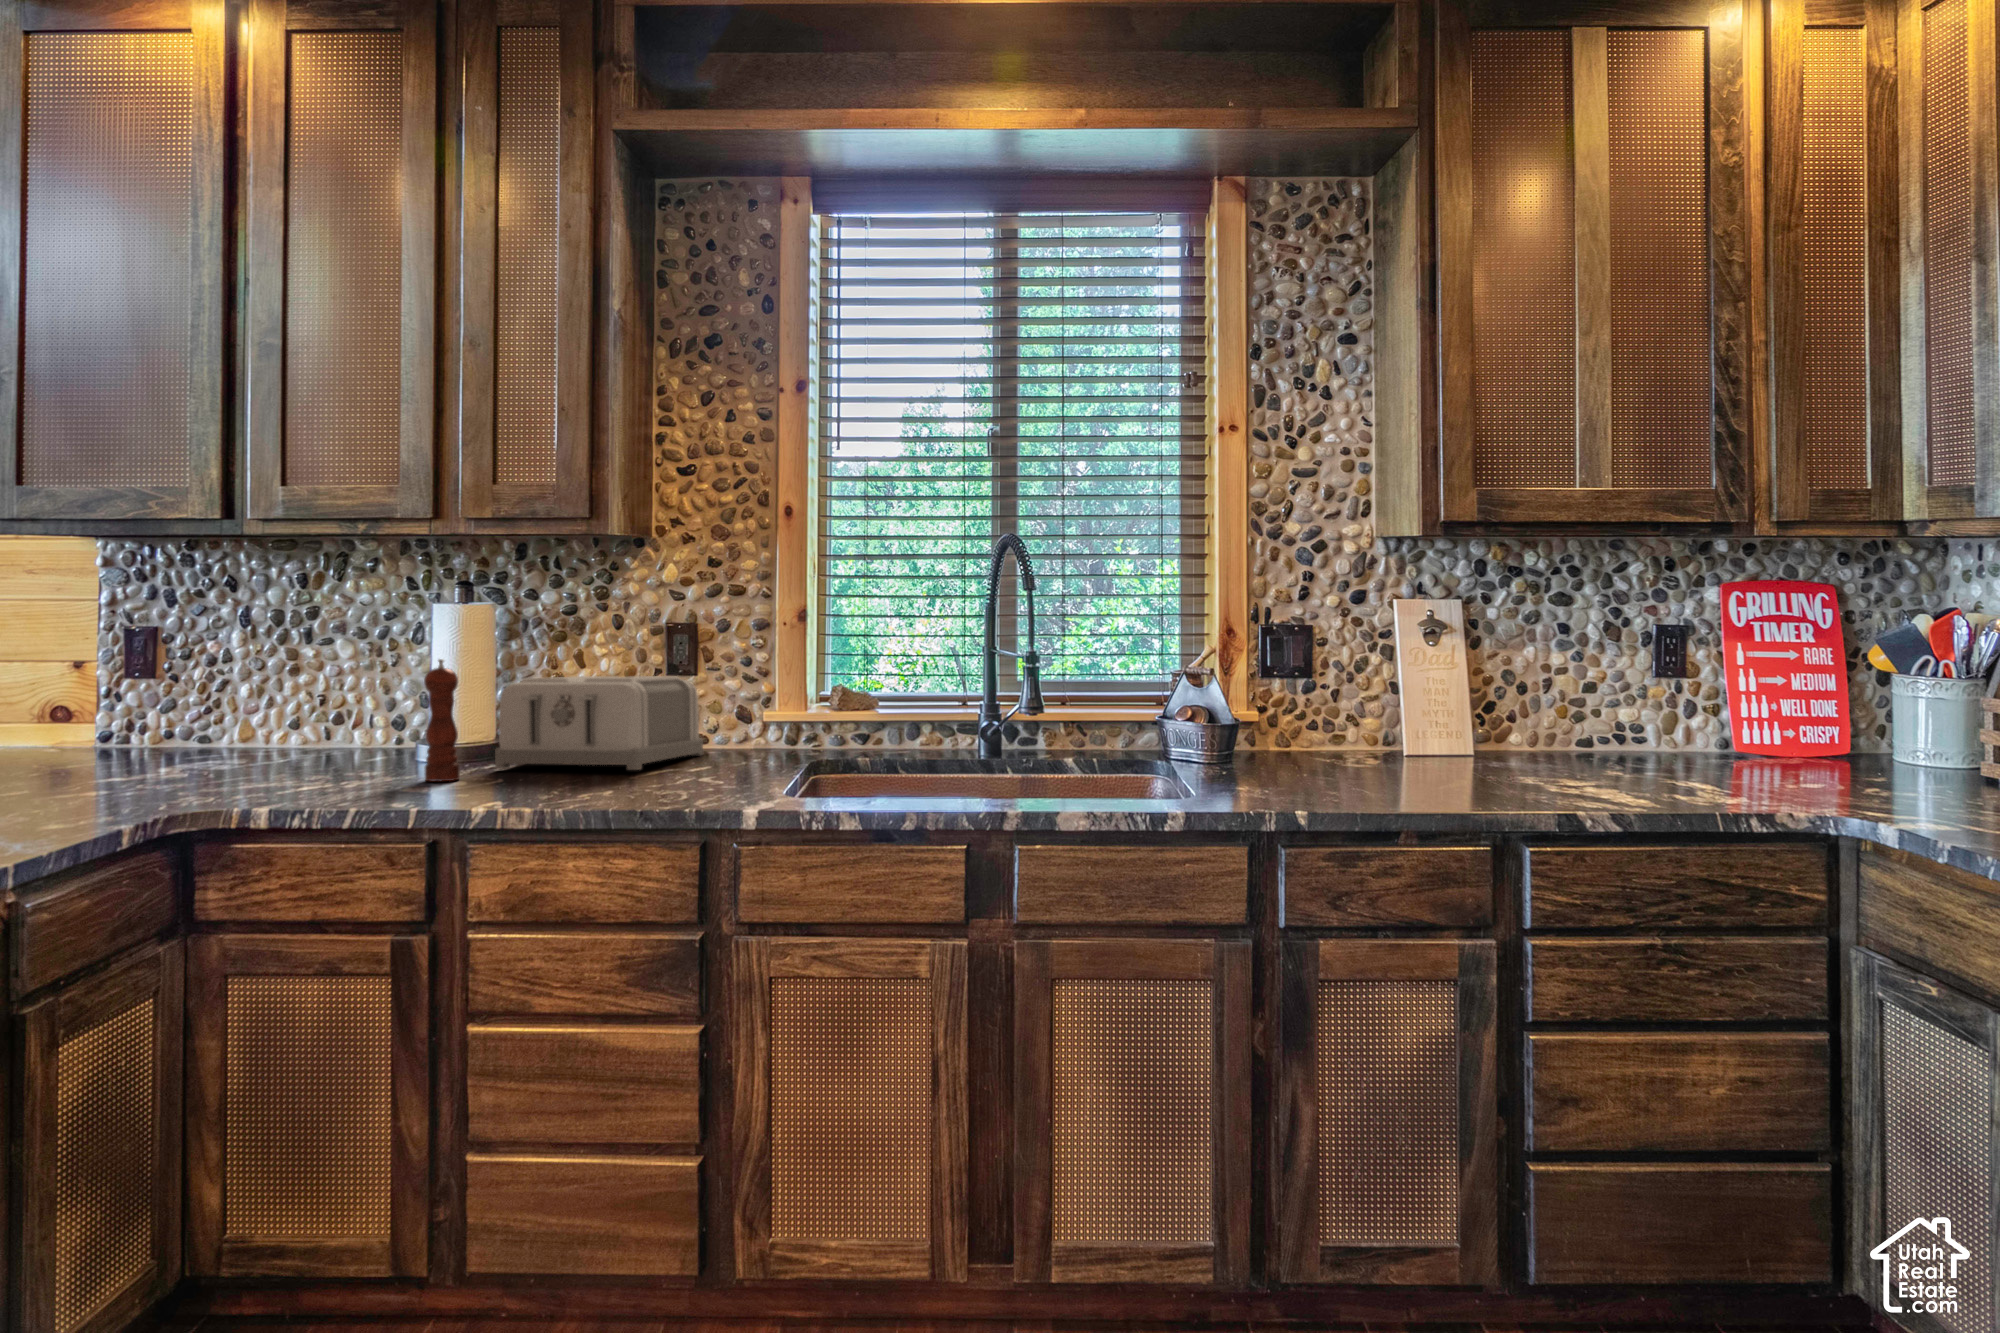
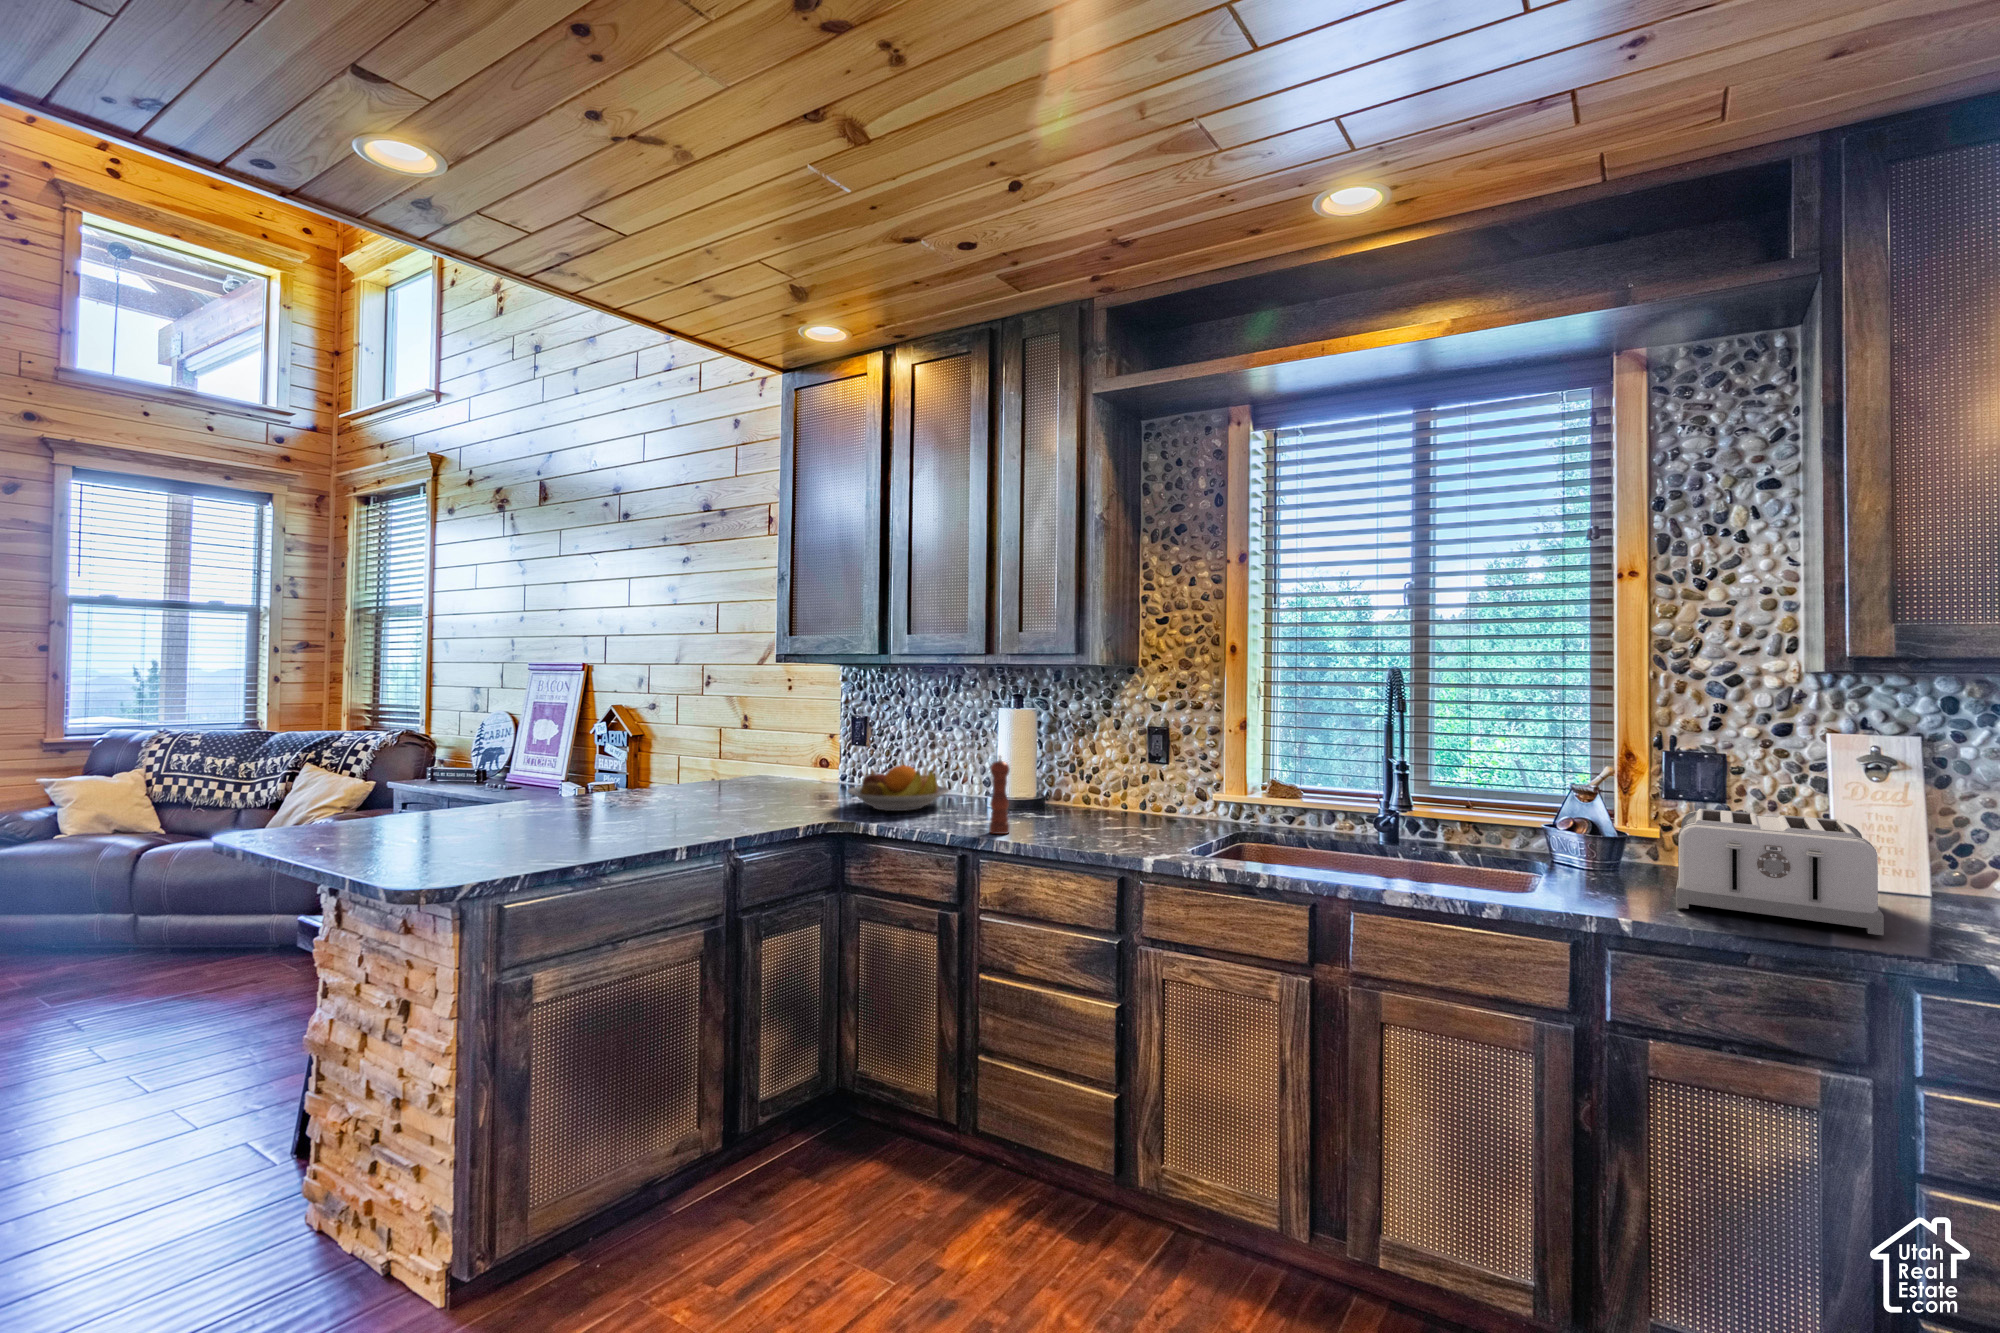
toaster: present [495,676,703,770] -> present [1676,809,1884,935]
fruit bowl: none [132,694,335,770] -> present [848,765,949,811]

